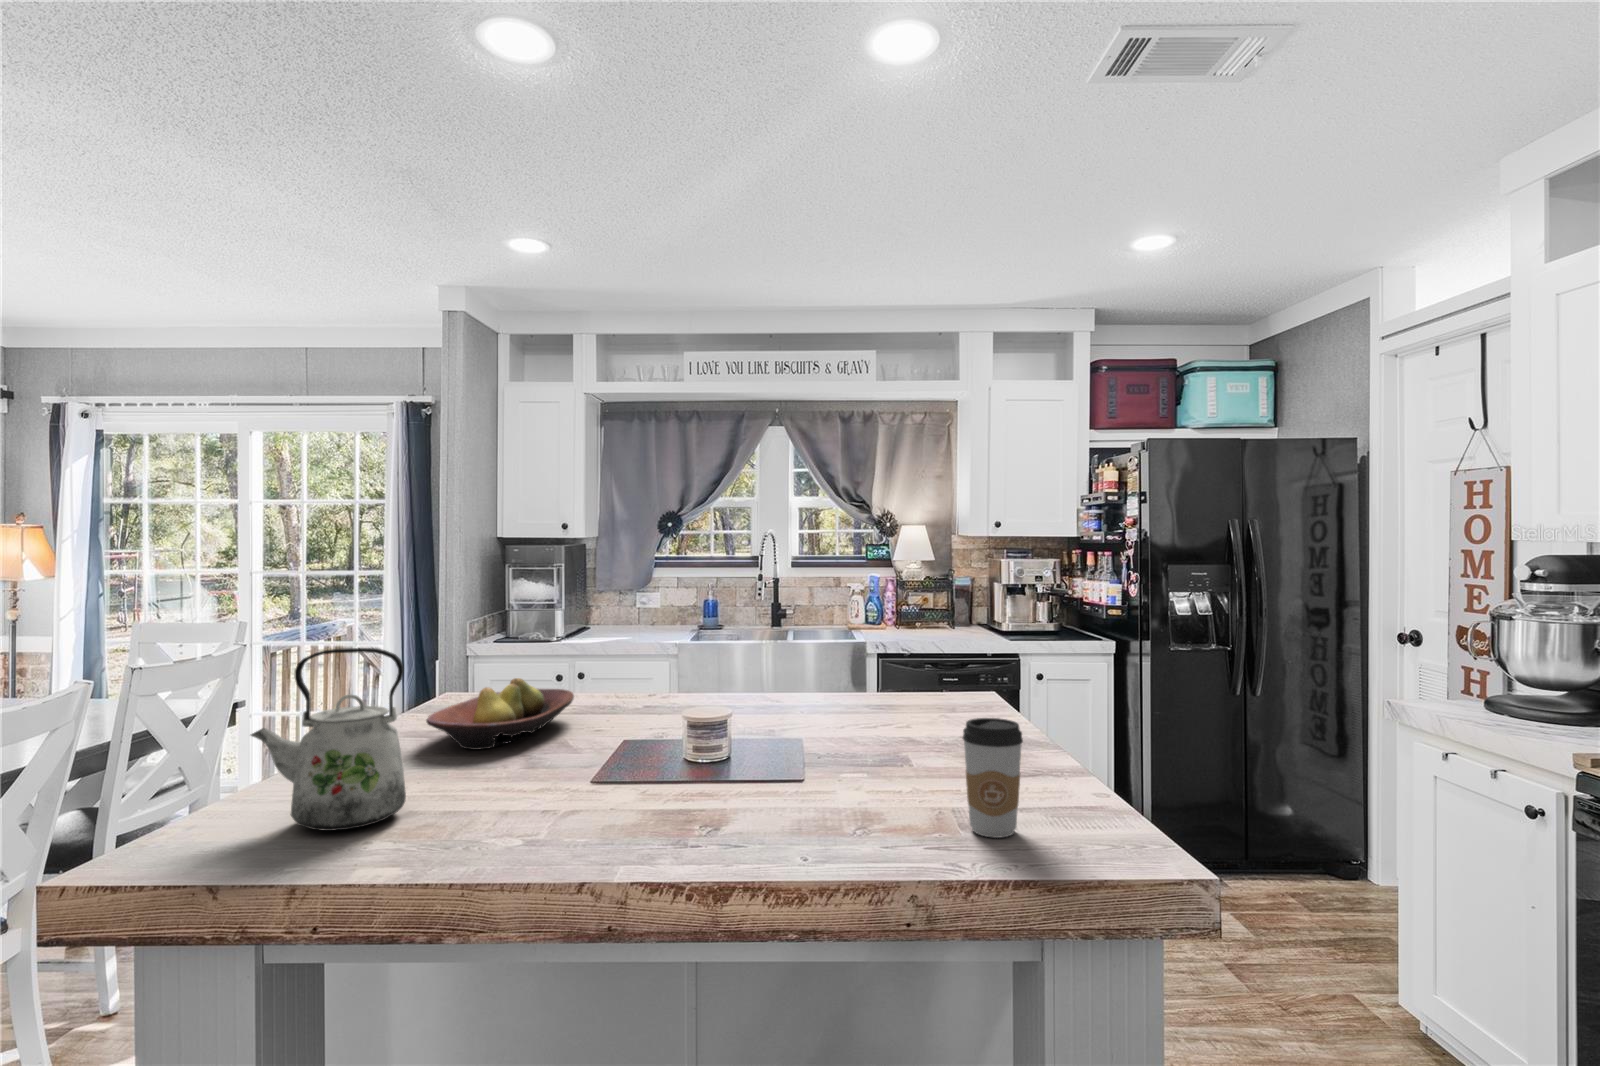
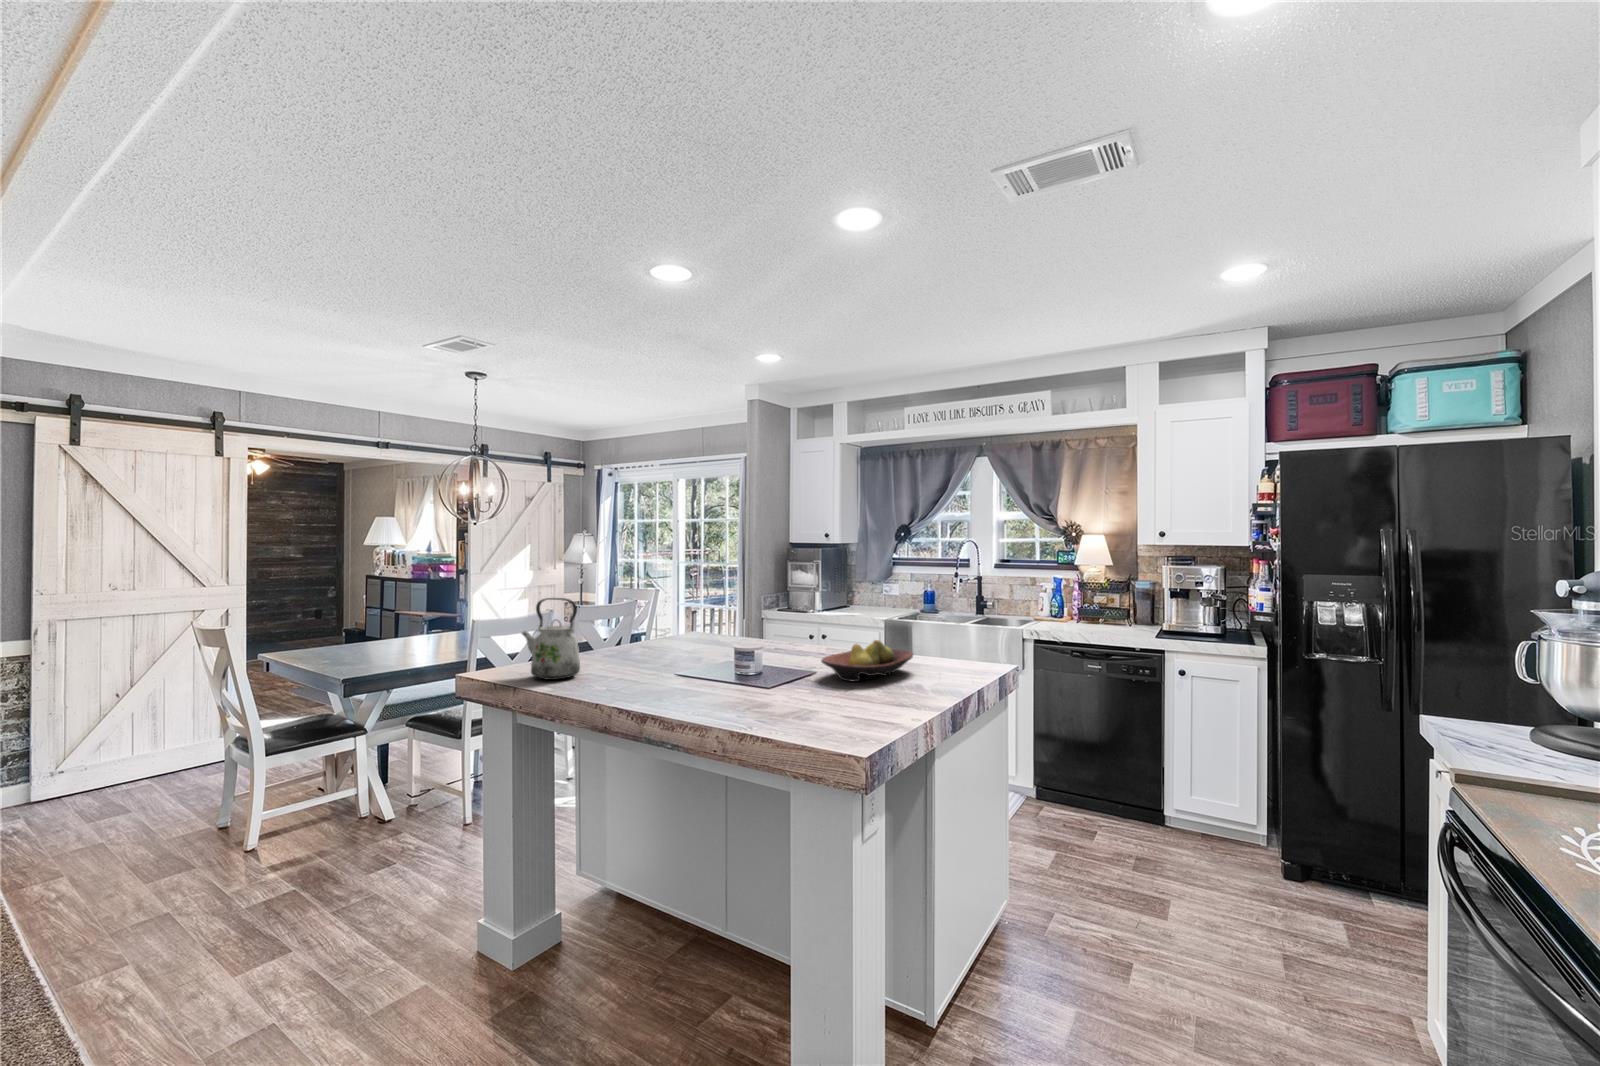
fruit bowl: present [426,678,574,750] -> present [821,640,913,682]
coffee cup: present [963,718,1023,838] -> none [789,657,823,723]

